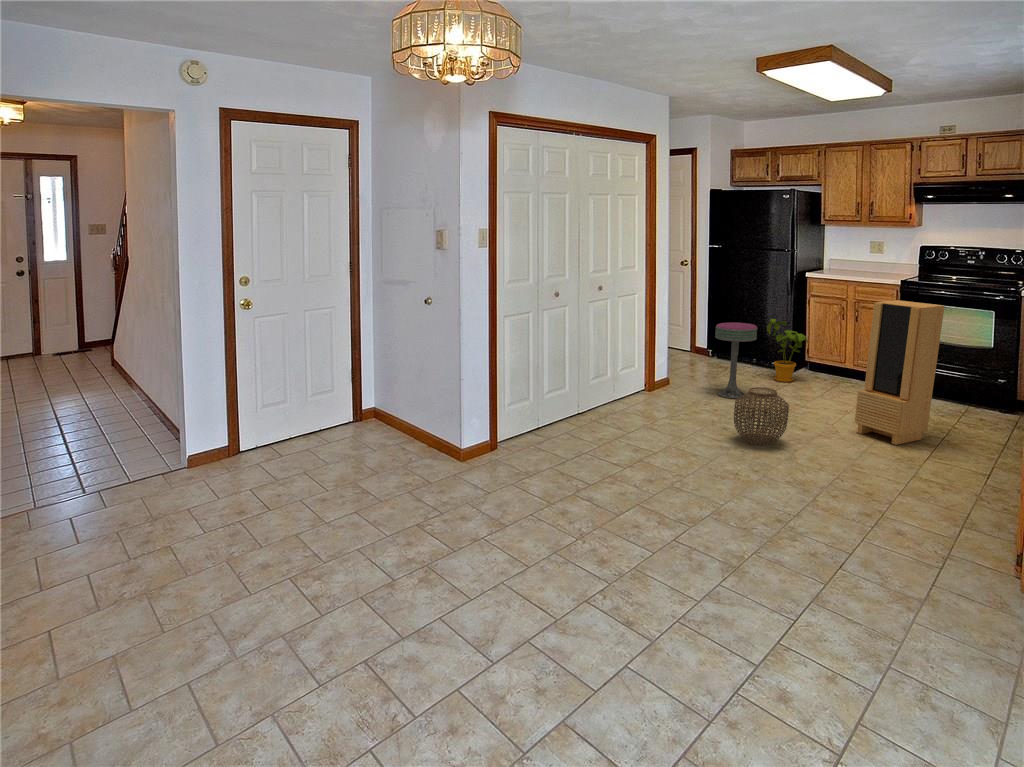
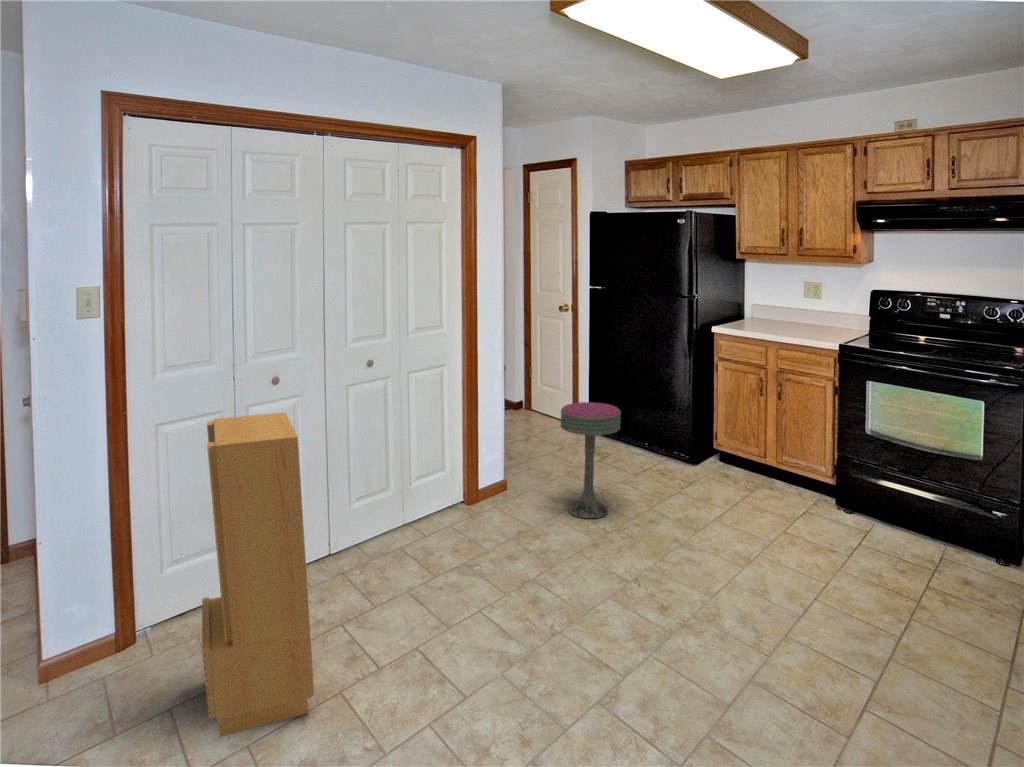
storage cabinet: present [855,300,945,445] -> present [202,413,314,737]
house plant: present [767,319,808,382] -> none [654,395,710,485]
woven basket: present [734,387,789,445] -> none [530,534,619,640]

